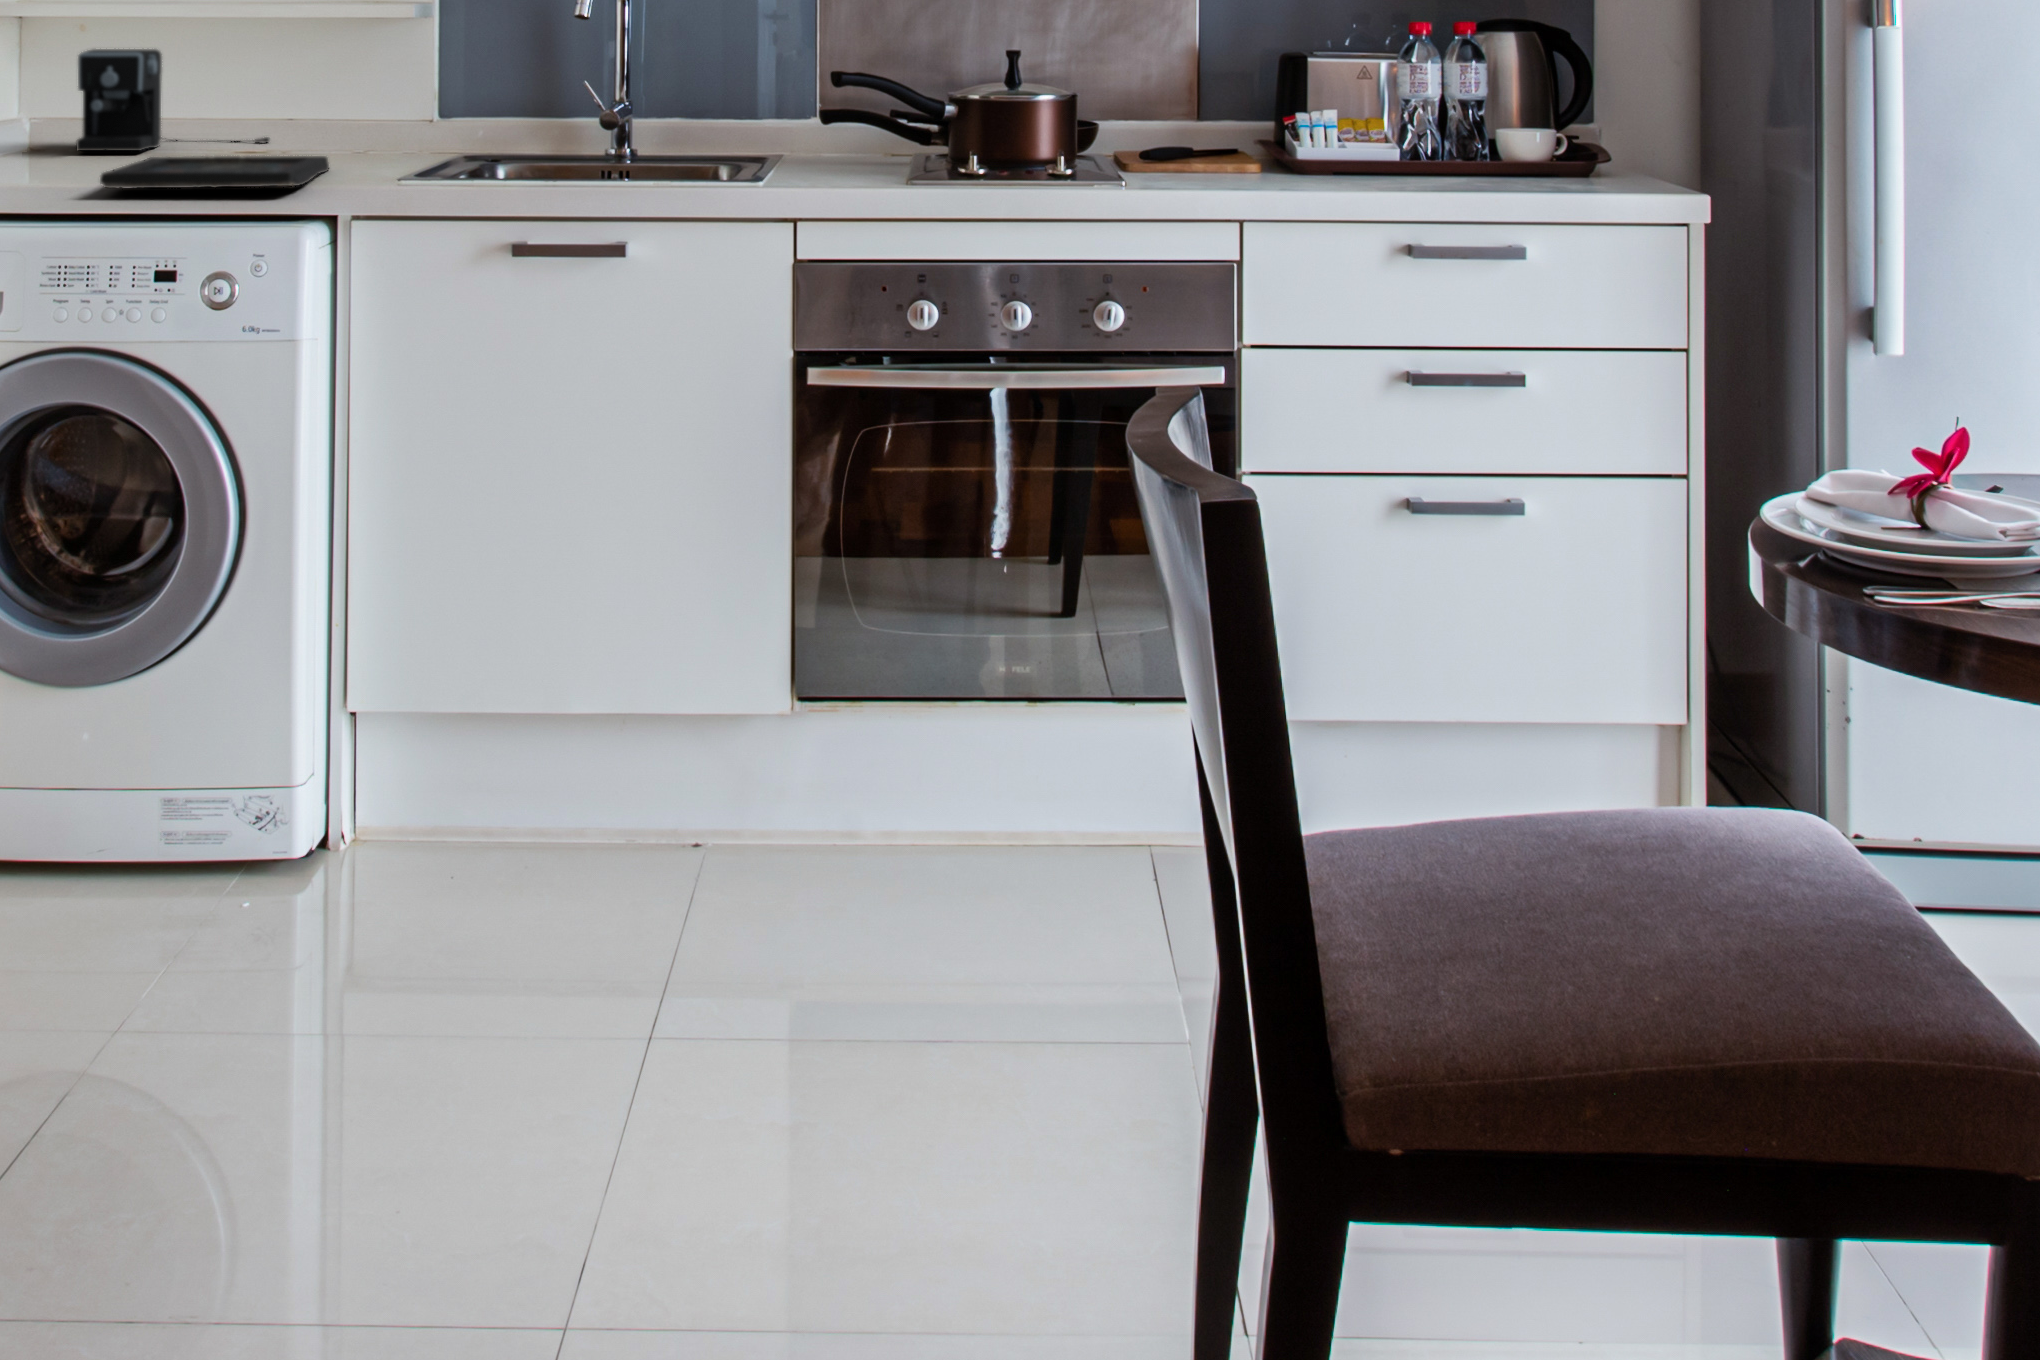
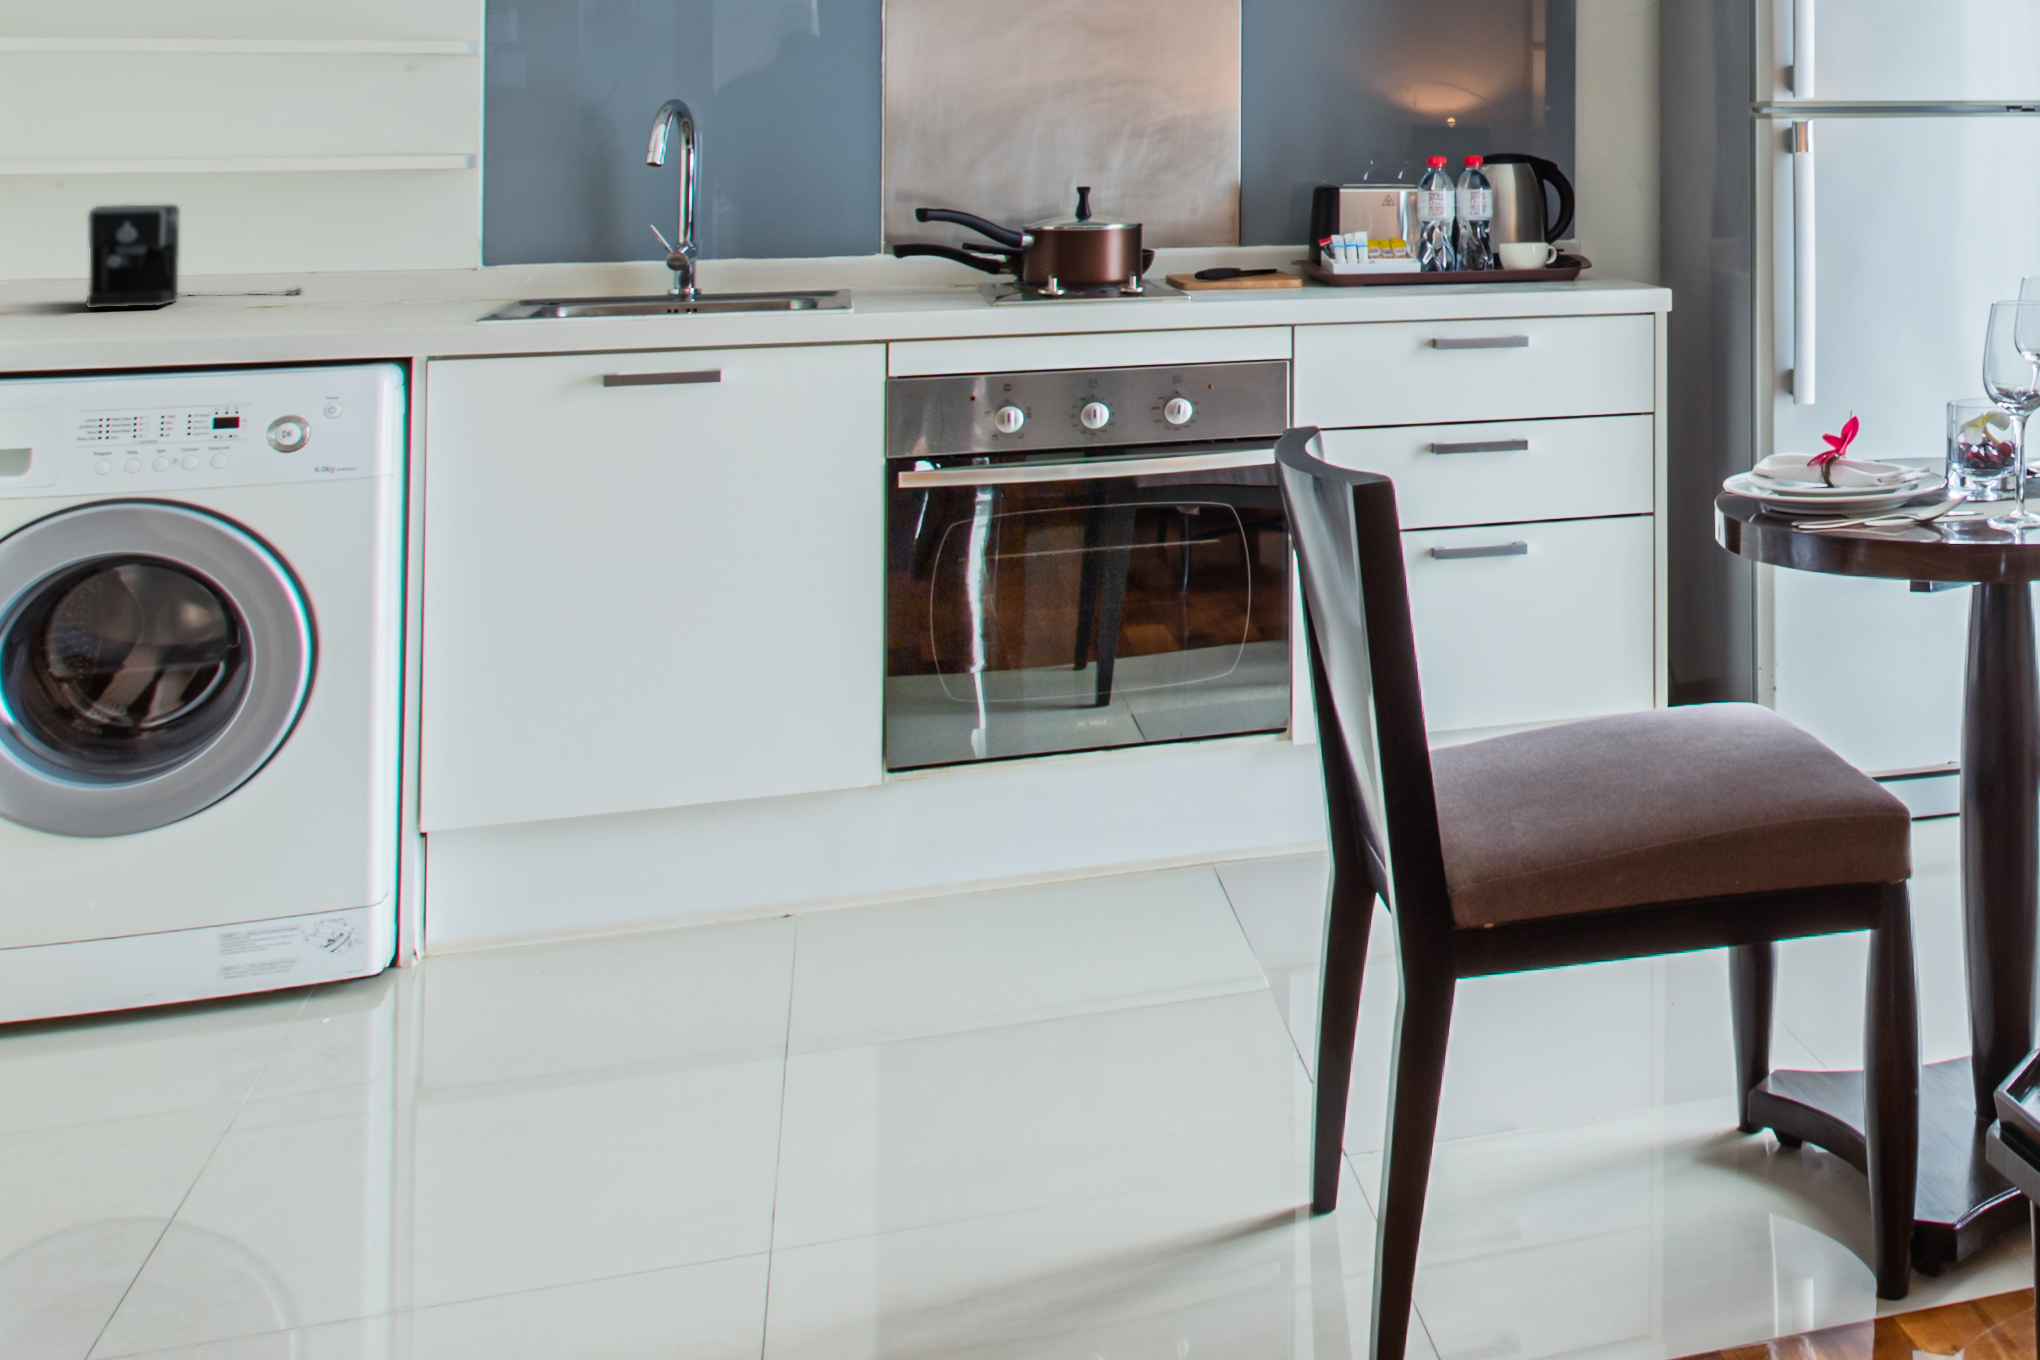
tray: present [100,156,329,189] -> none [151,302,389,338]

